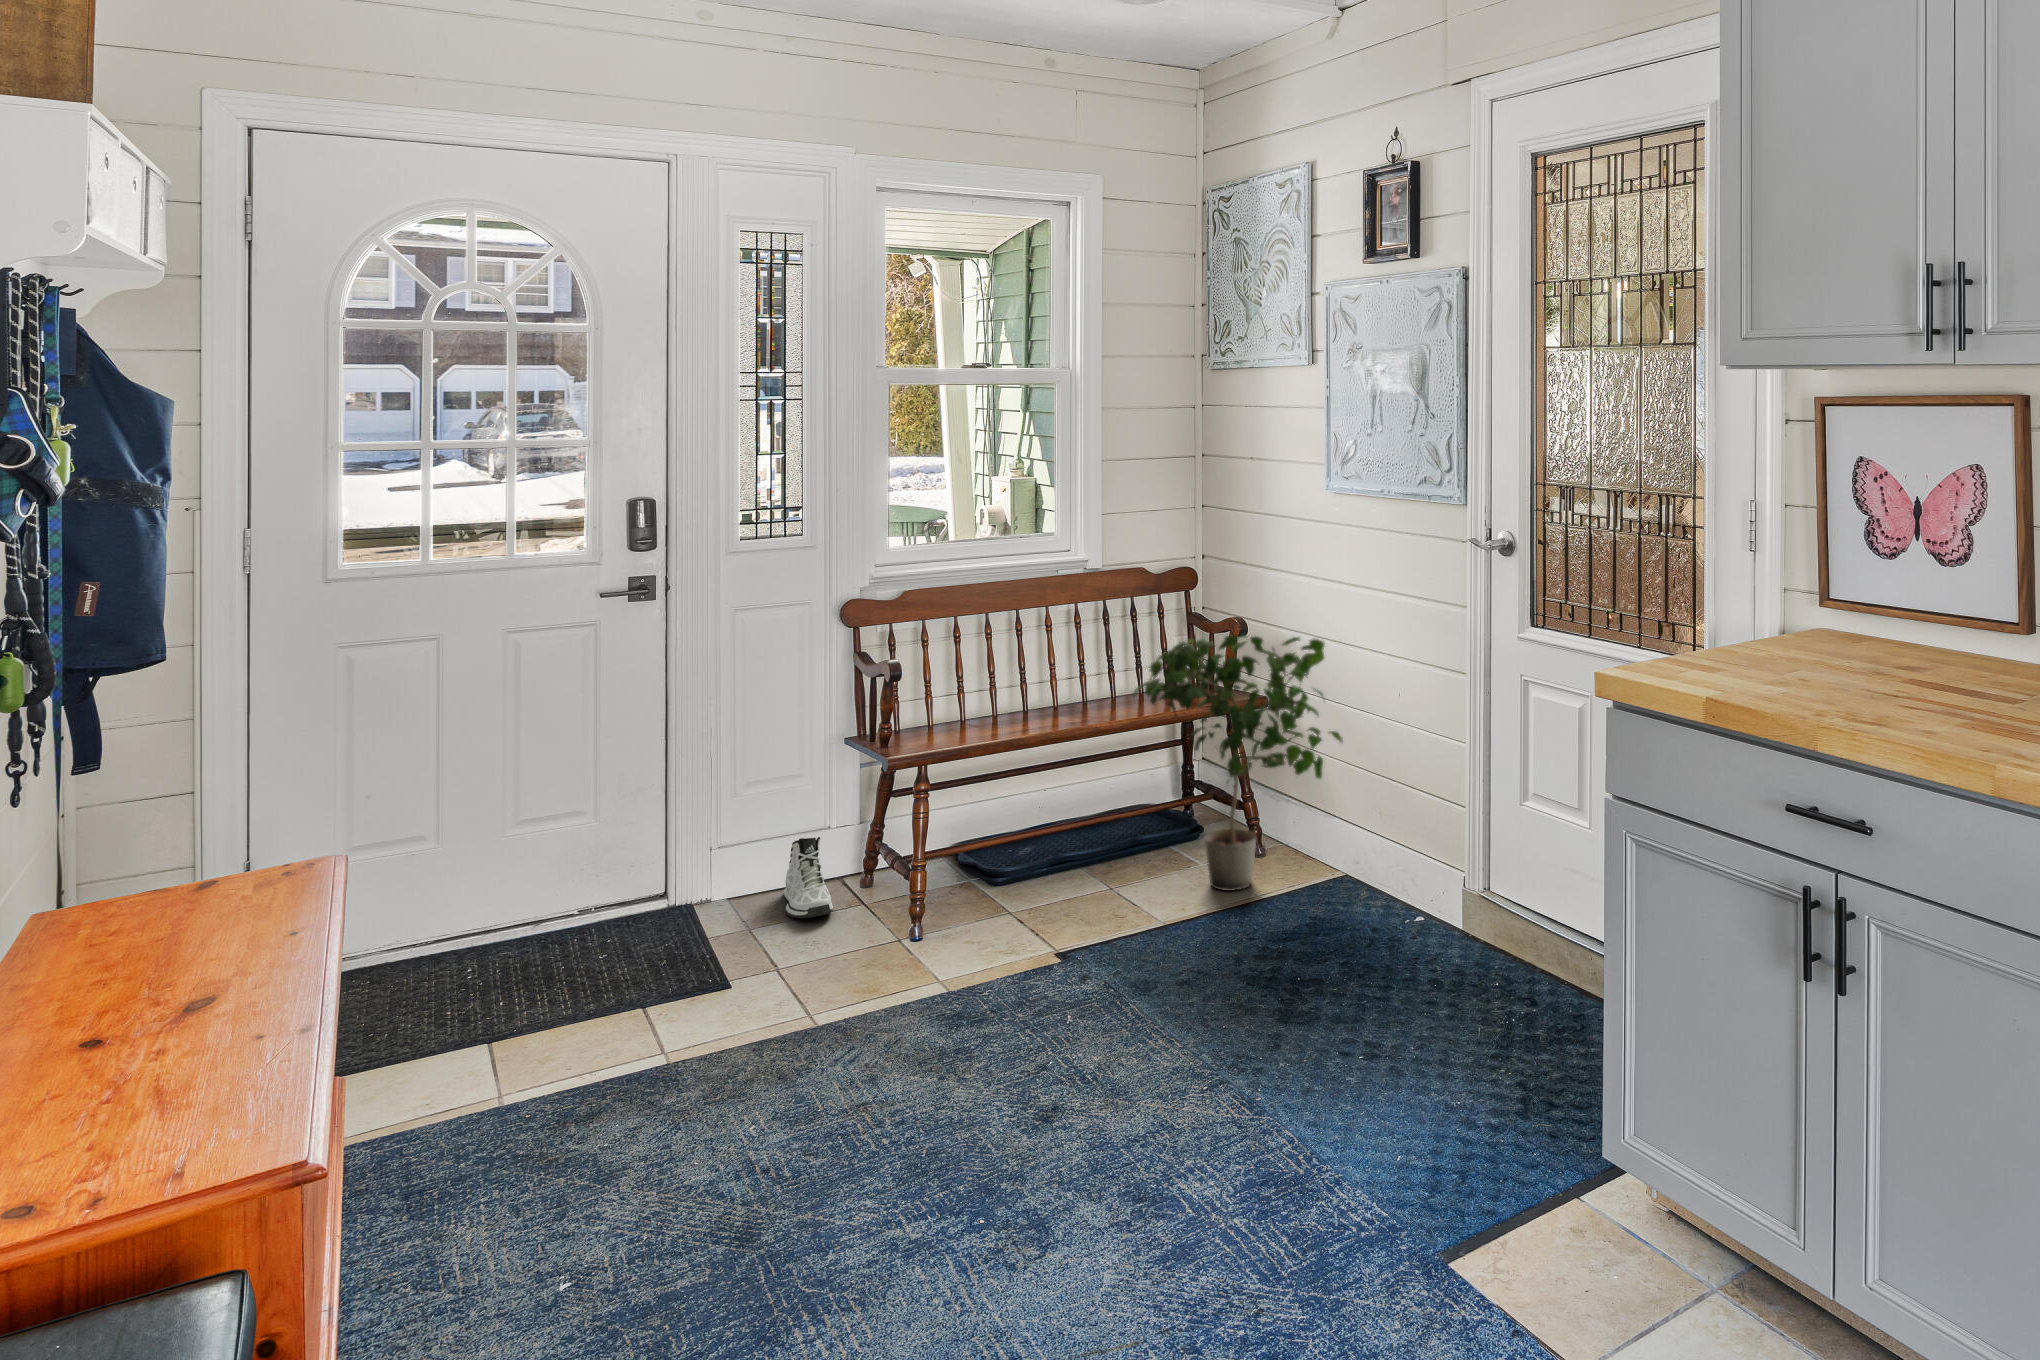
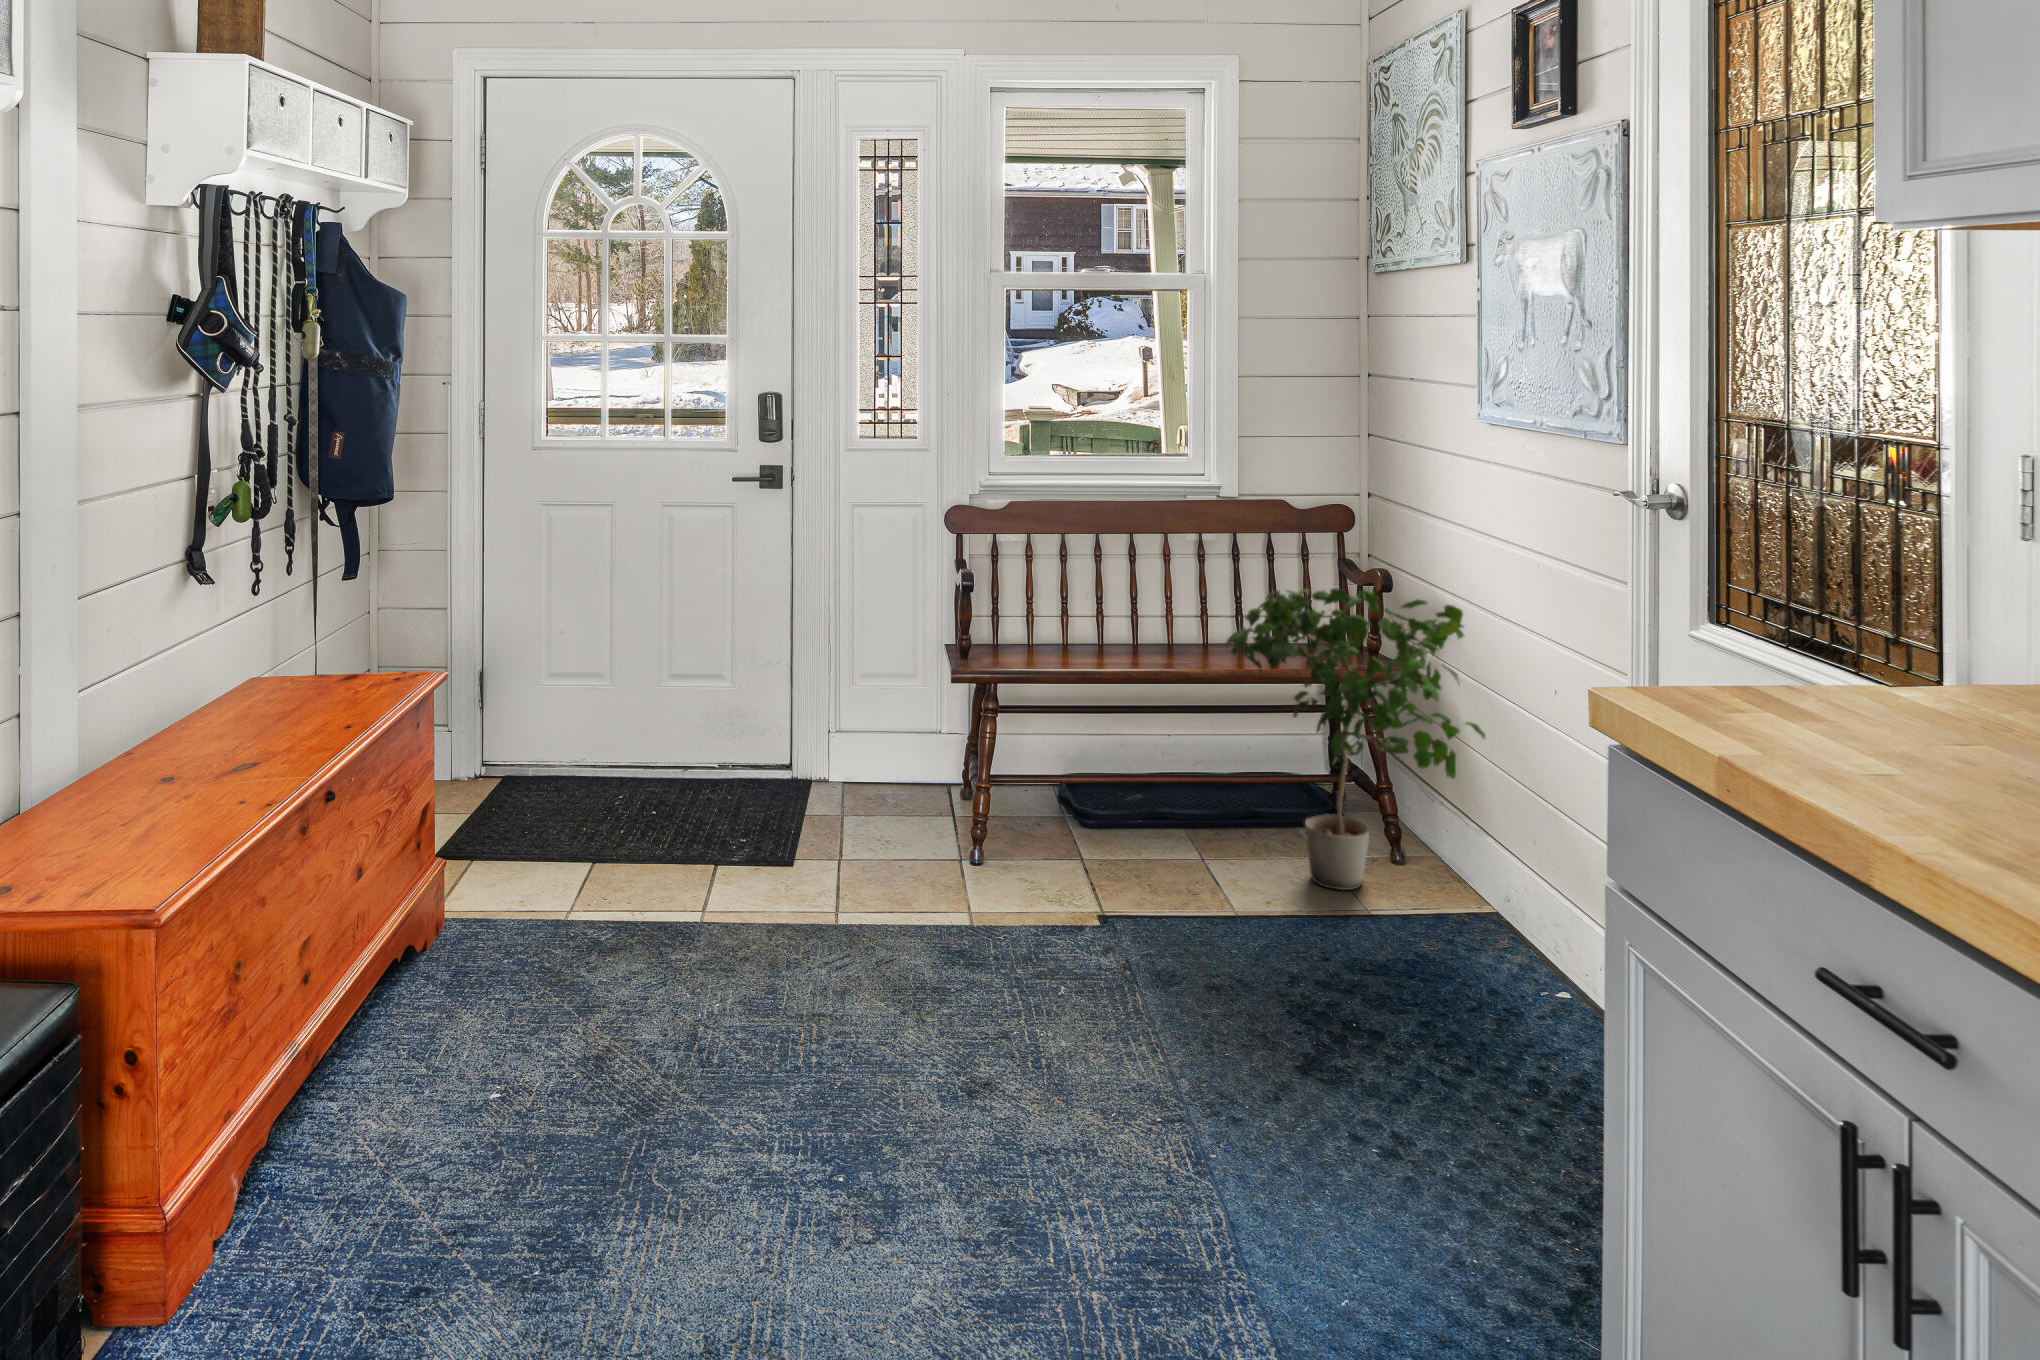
sneaker: present [784,837,833,918] -> none [882,737,922,815]

